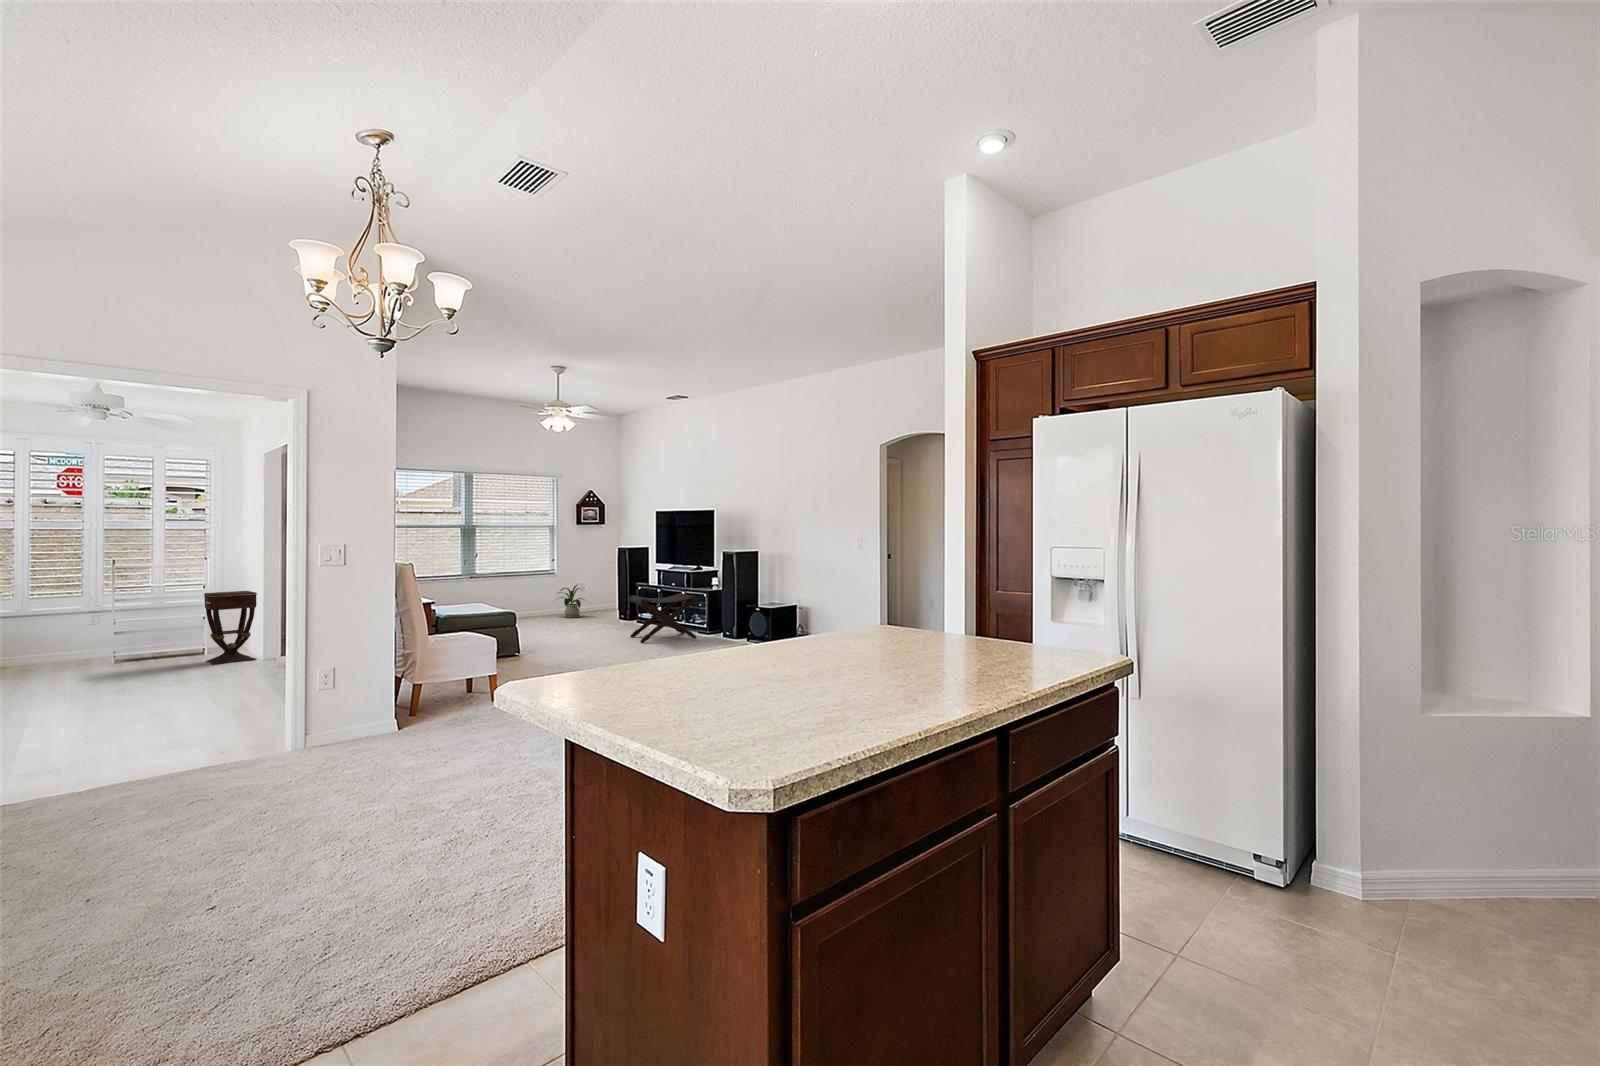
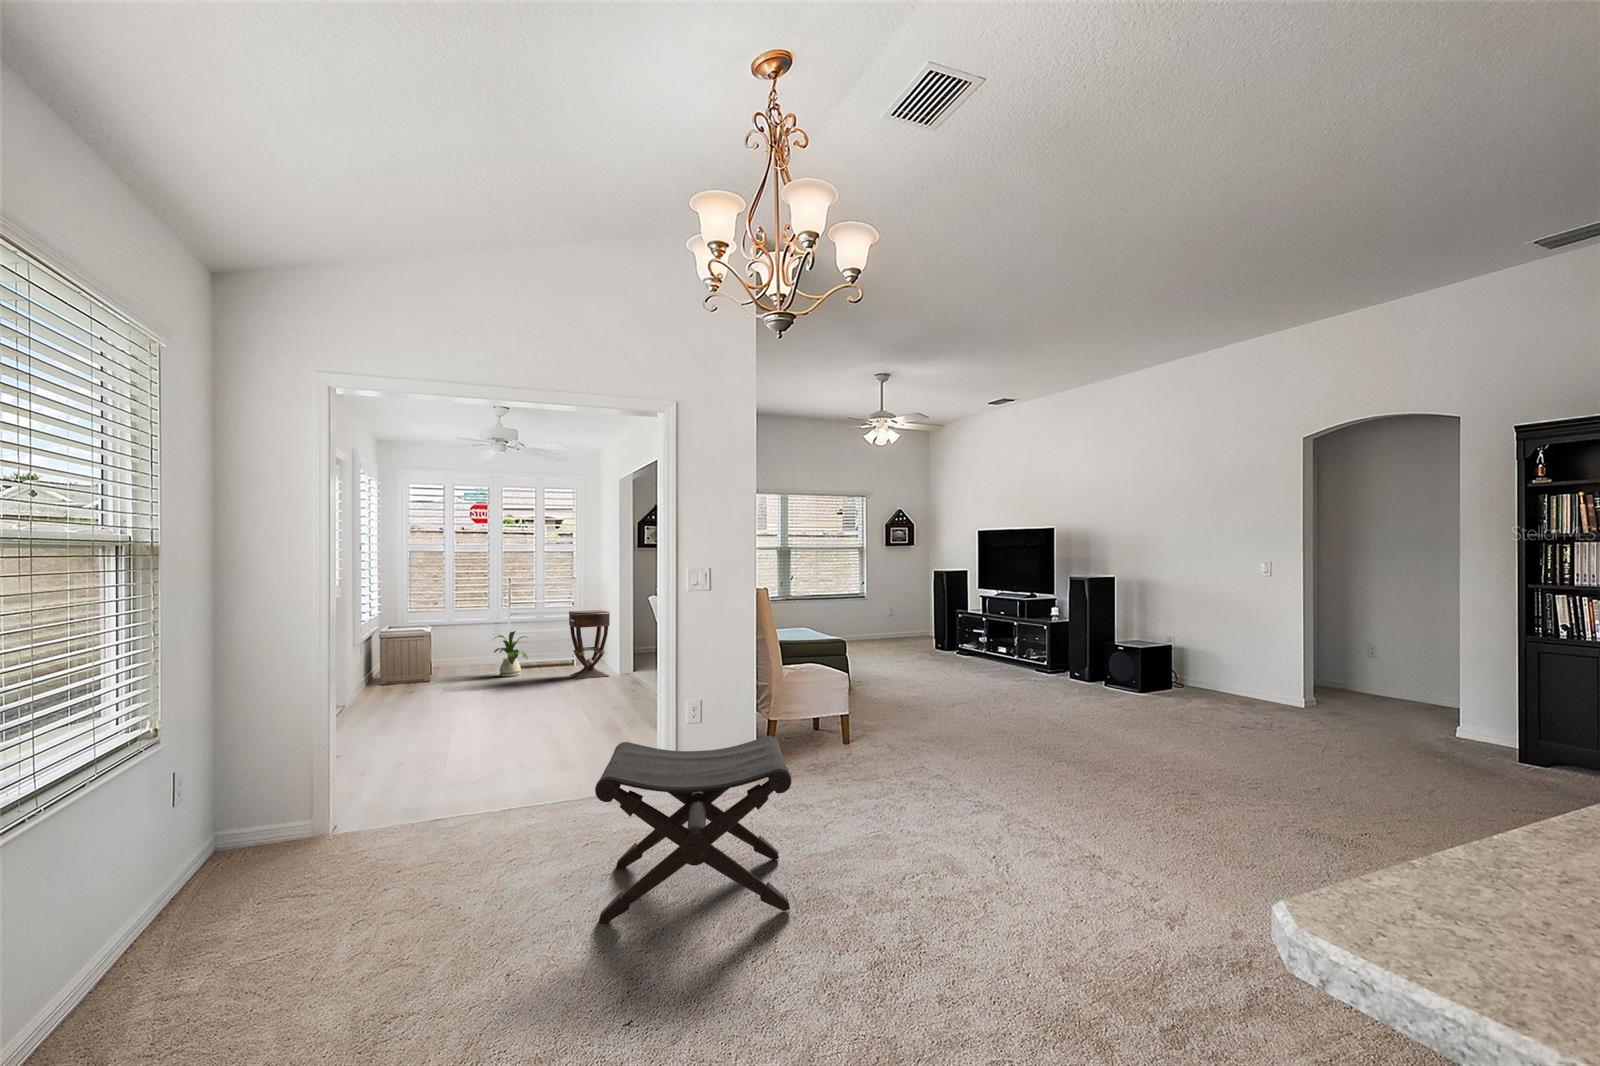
house plant: present [559,585,584,618] -> present [494,631,528,677]
footstool: present [629,593,697,643] -> present [595,736,791,924]

